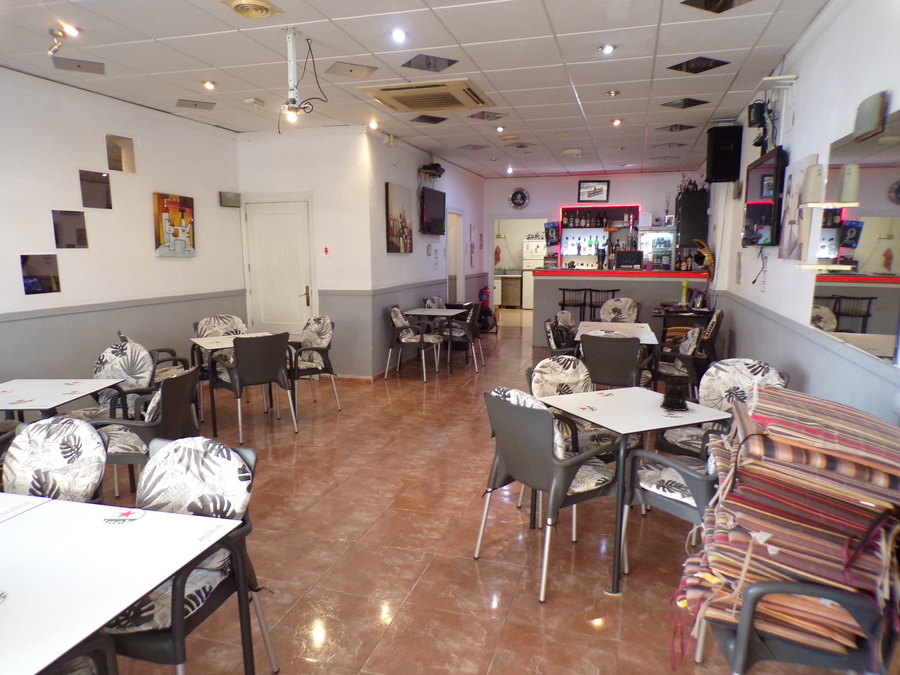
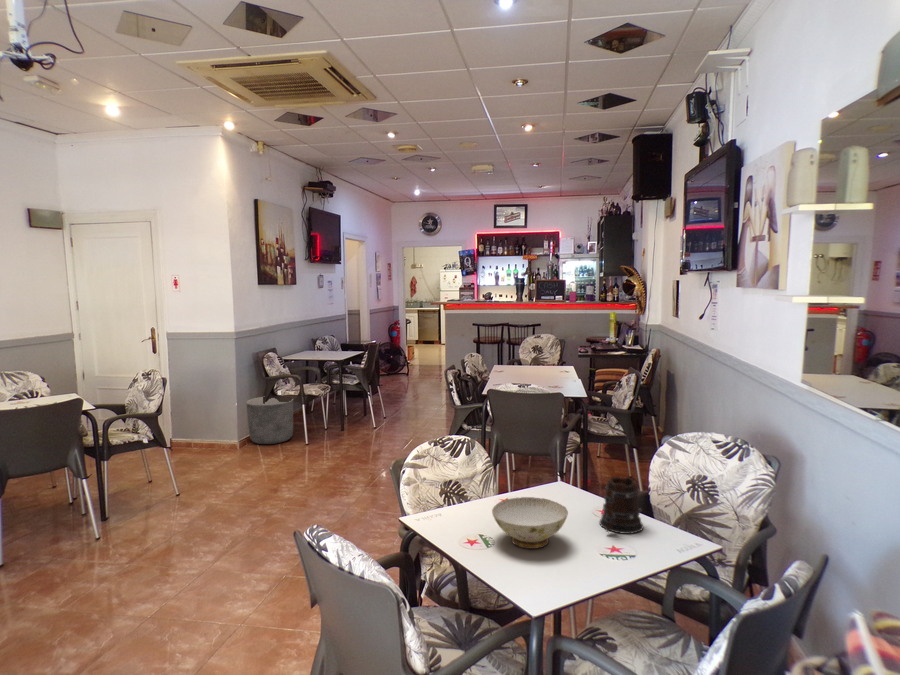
planter: none [380,343,416,379] -> present [246,397,293,444]
ceramic bowl: none [594,387,641,413] -> present [492,497,568,549]

